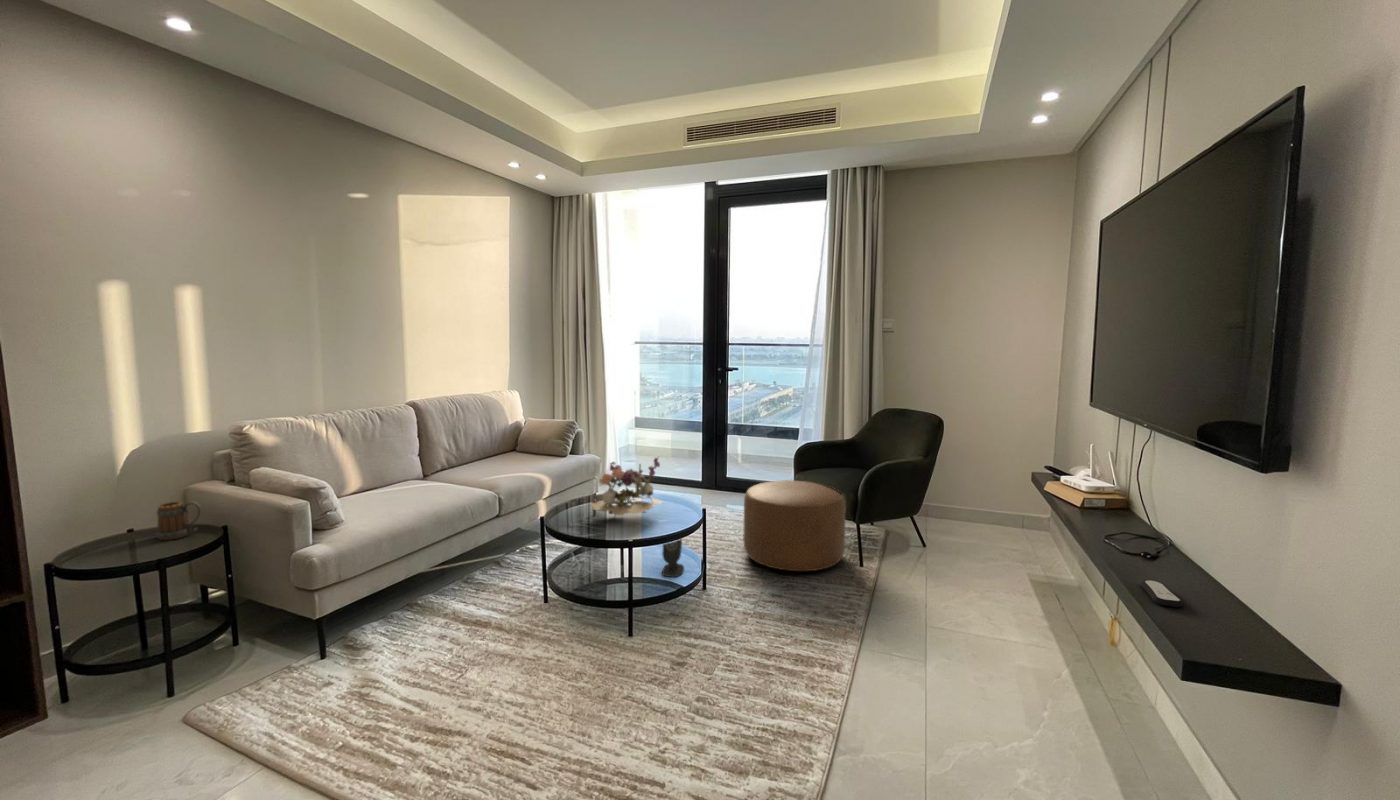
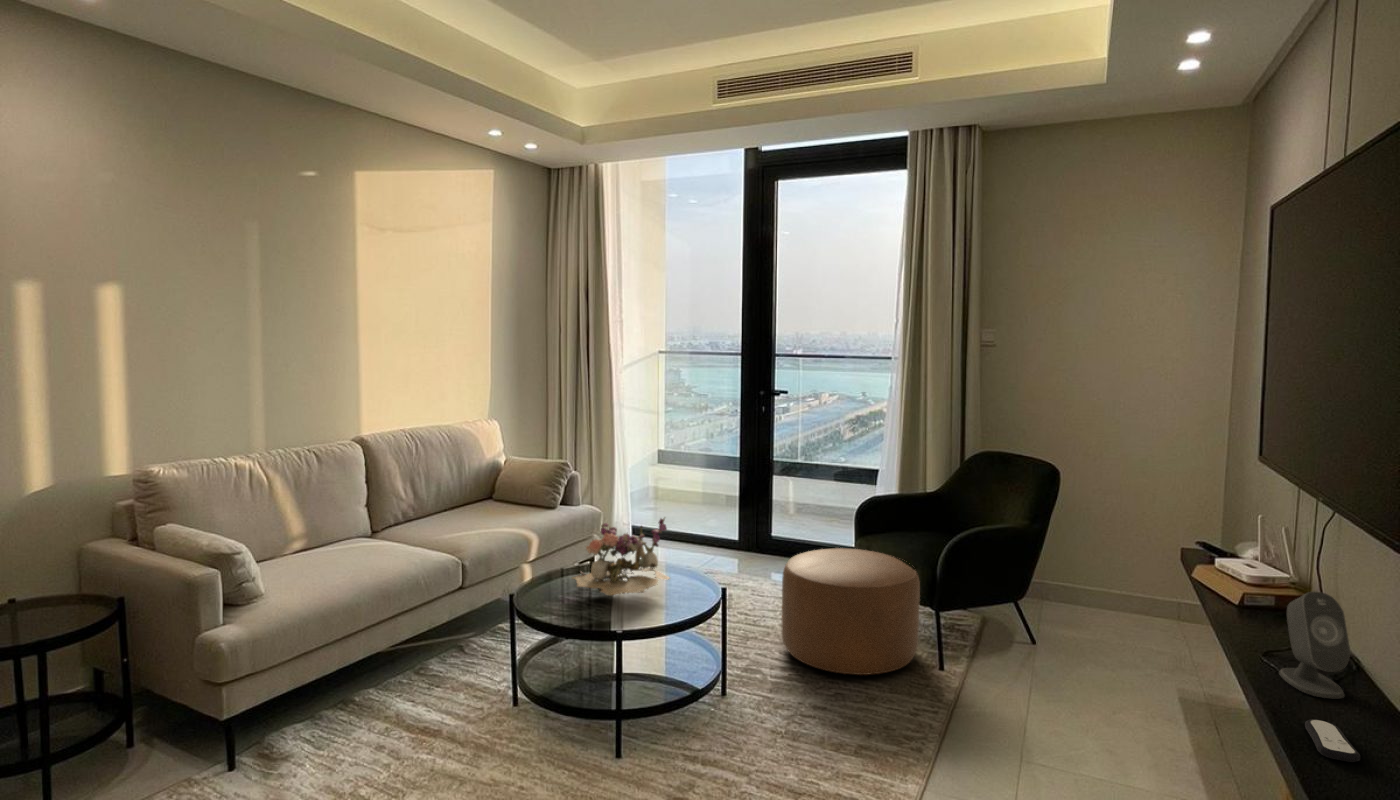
mug: present [157,501,201,540] -> none [40,568,93,616]
speaker: present [662,539,684,577] -> present [1279,592,1351,698]

